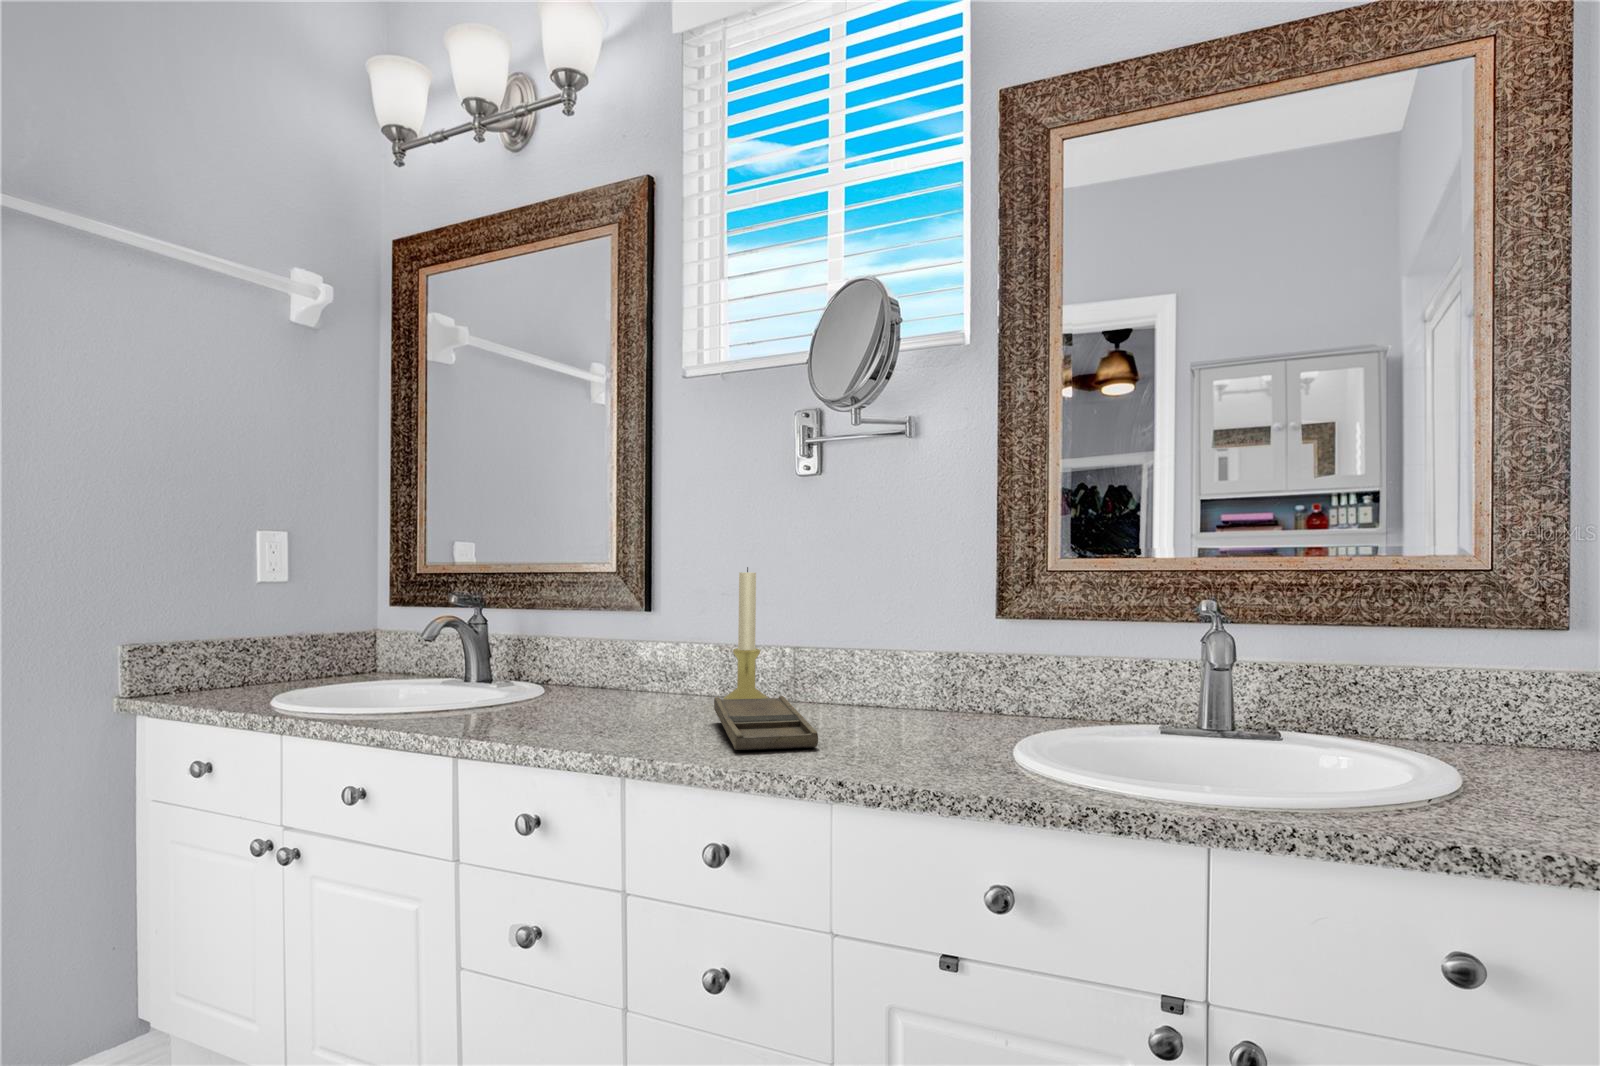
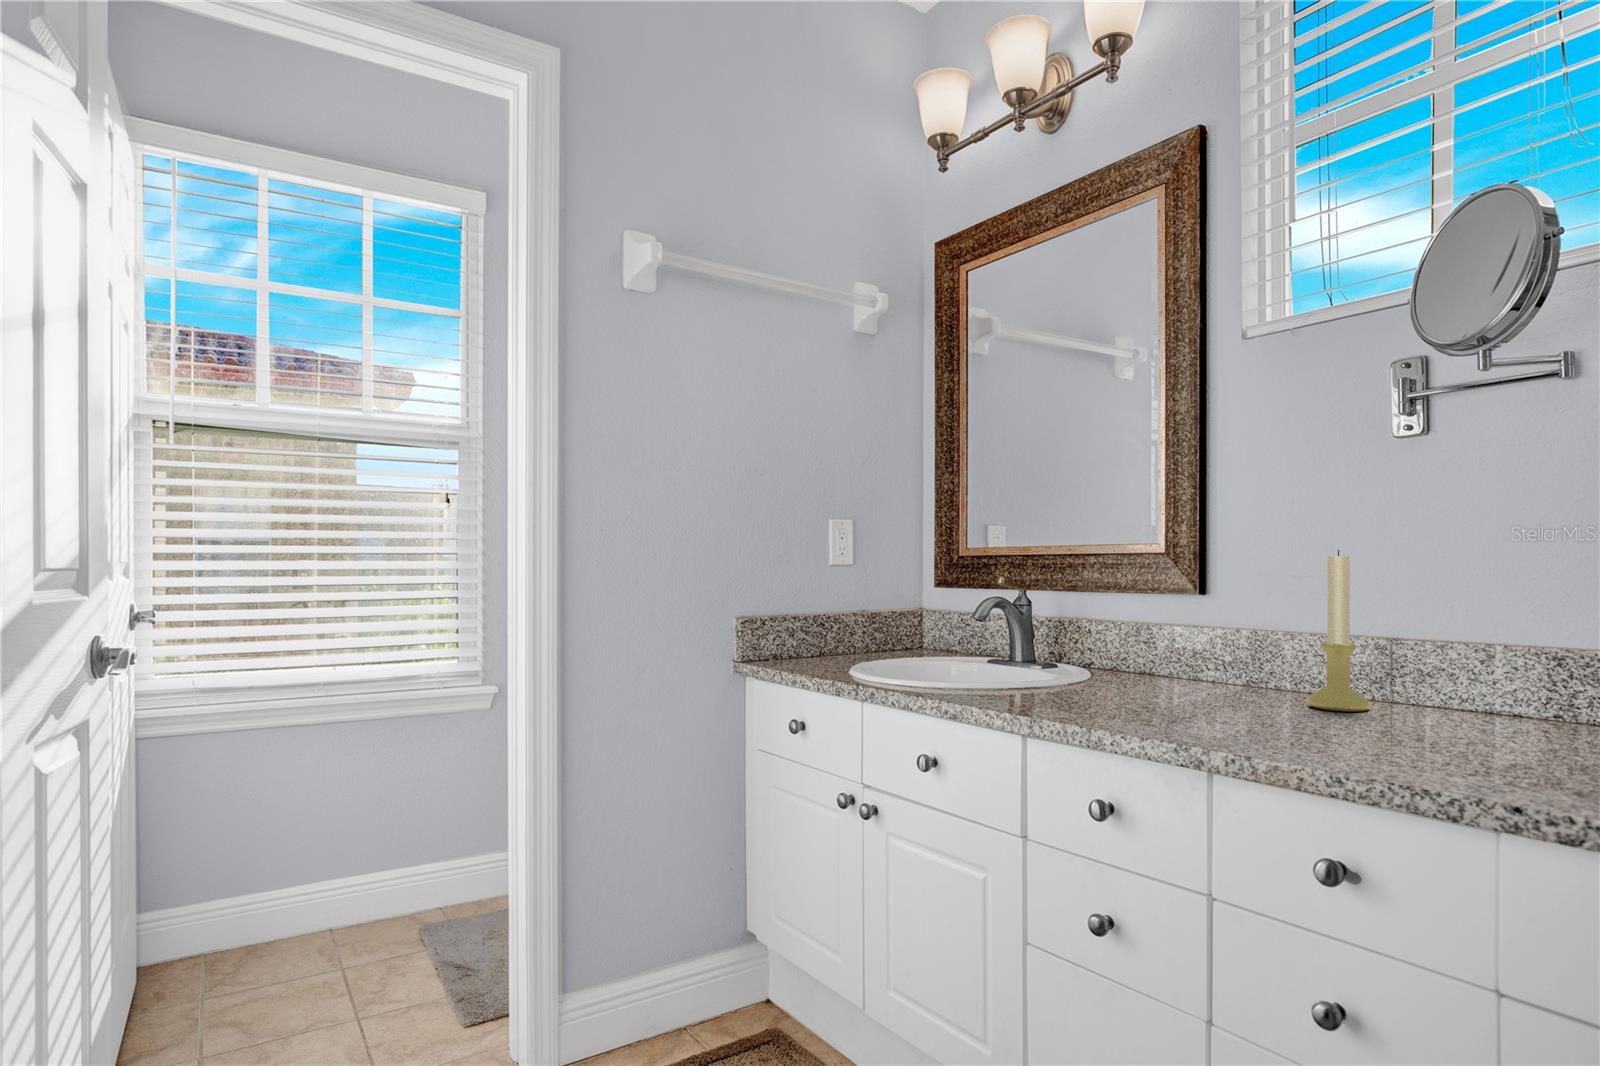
tray: present [714,696,818,750] -> none [1306,695,1462,762]

